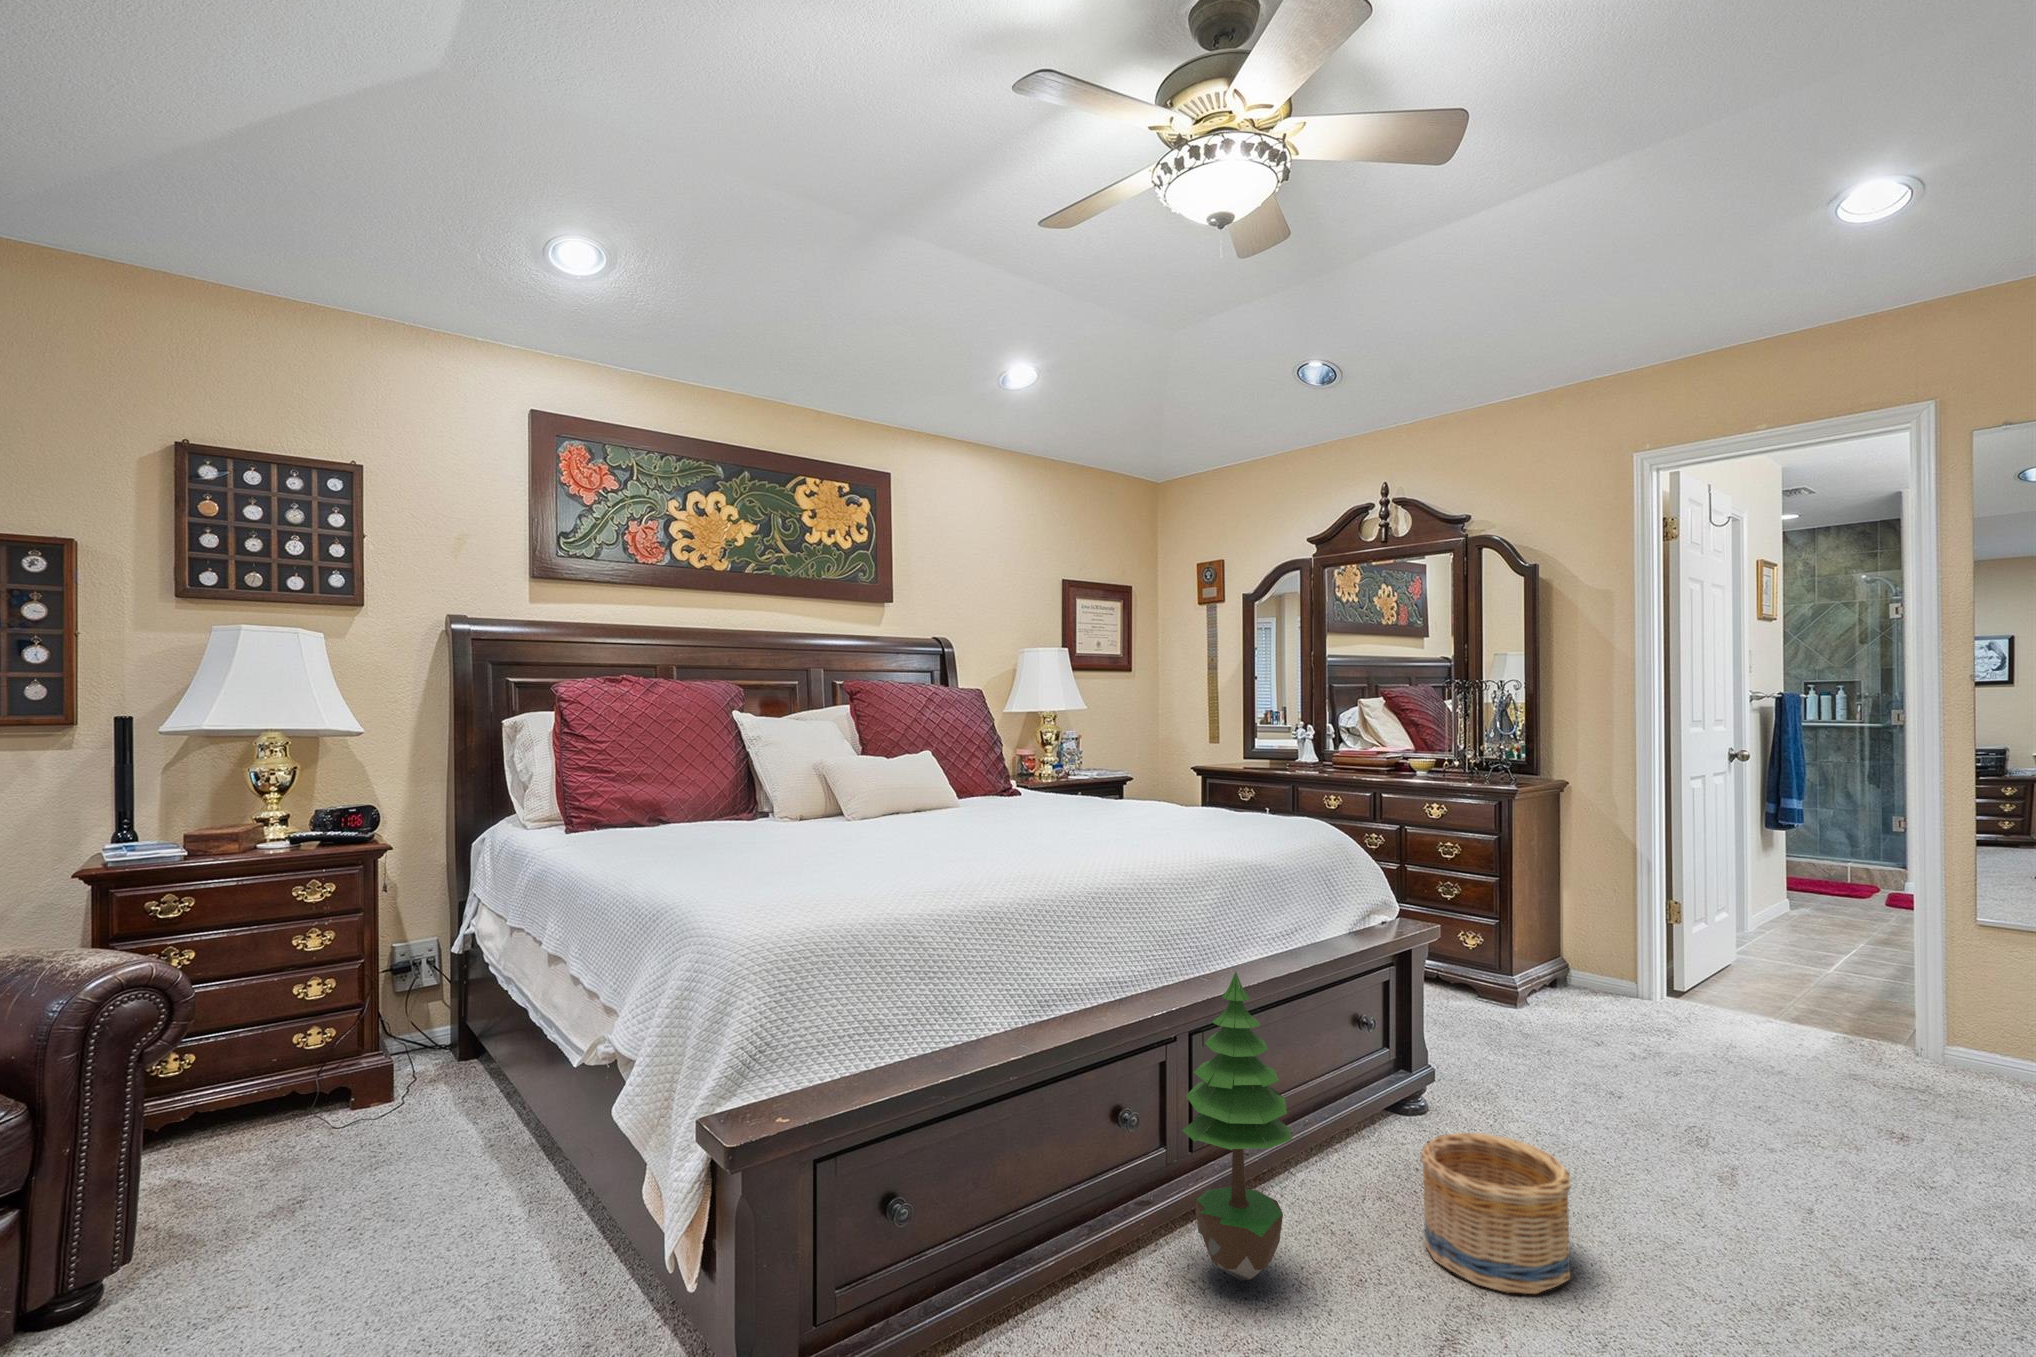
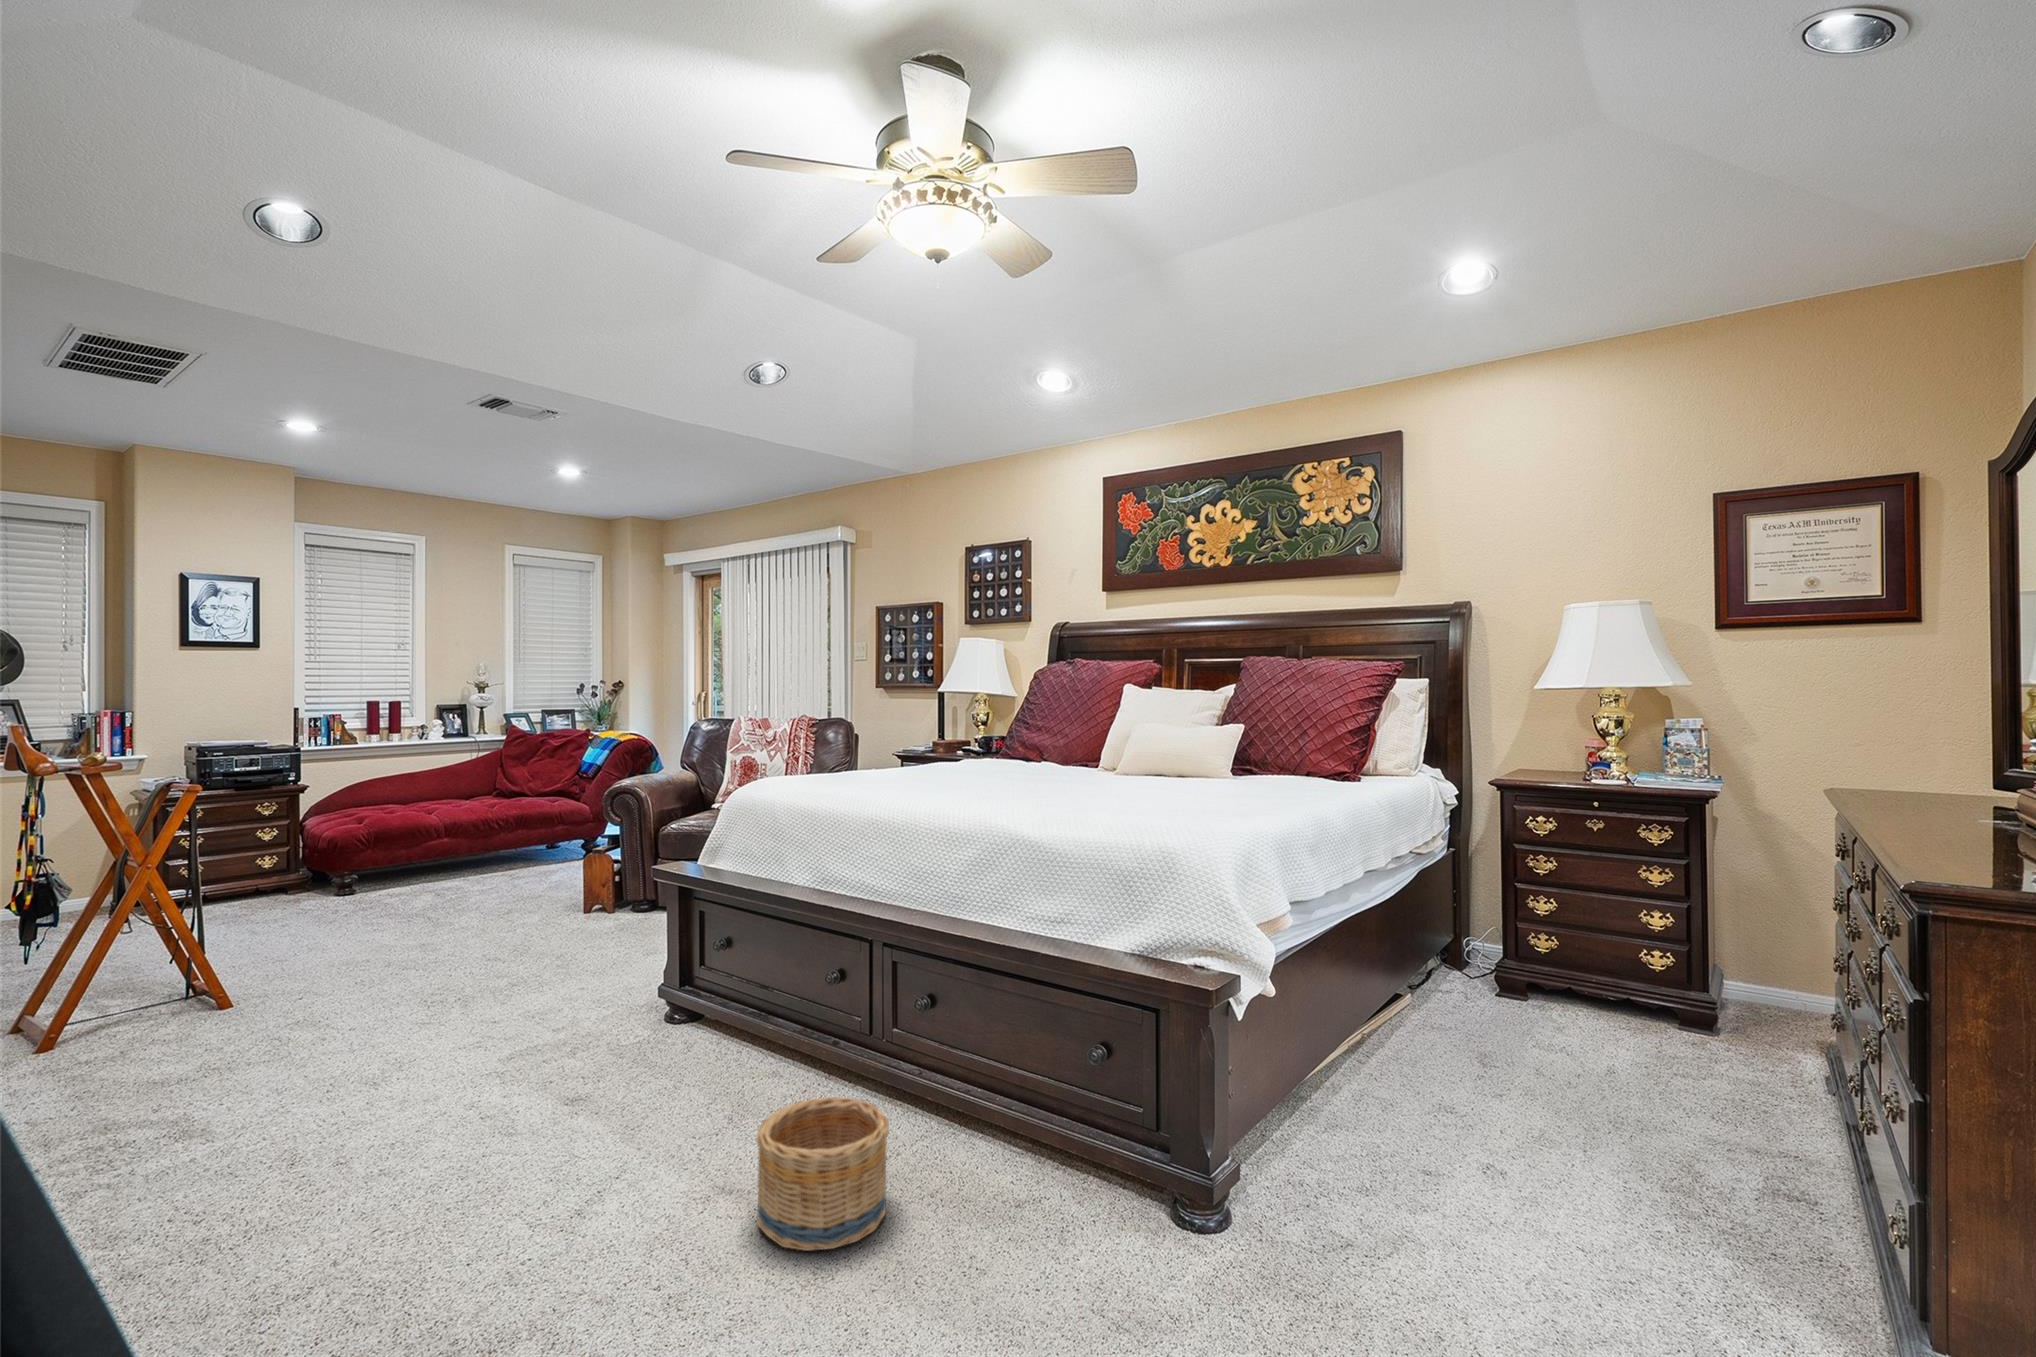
potted tree: present [1182,972,1293,1281] -> none [739,884,821,1110]

